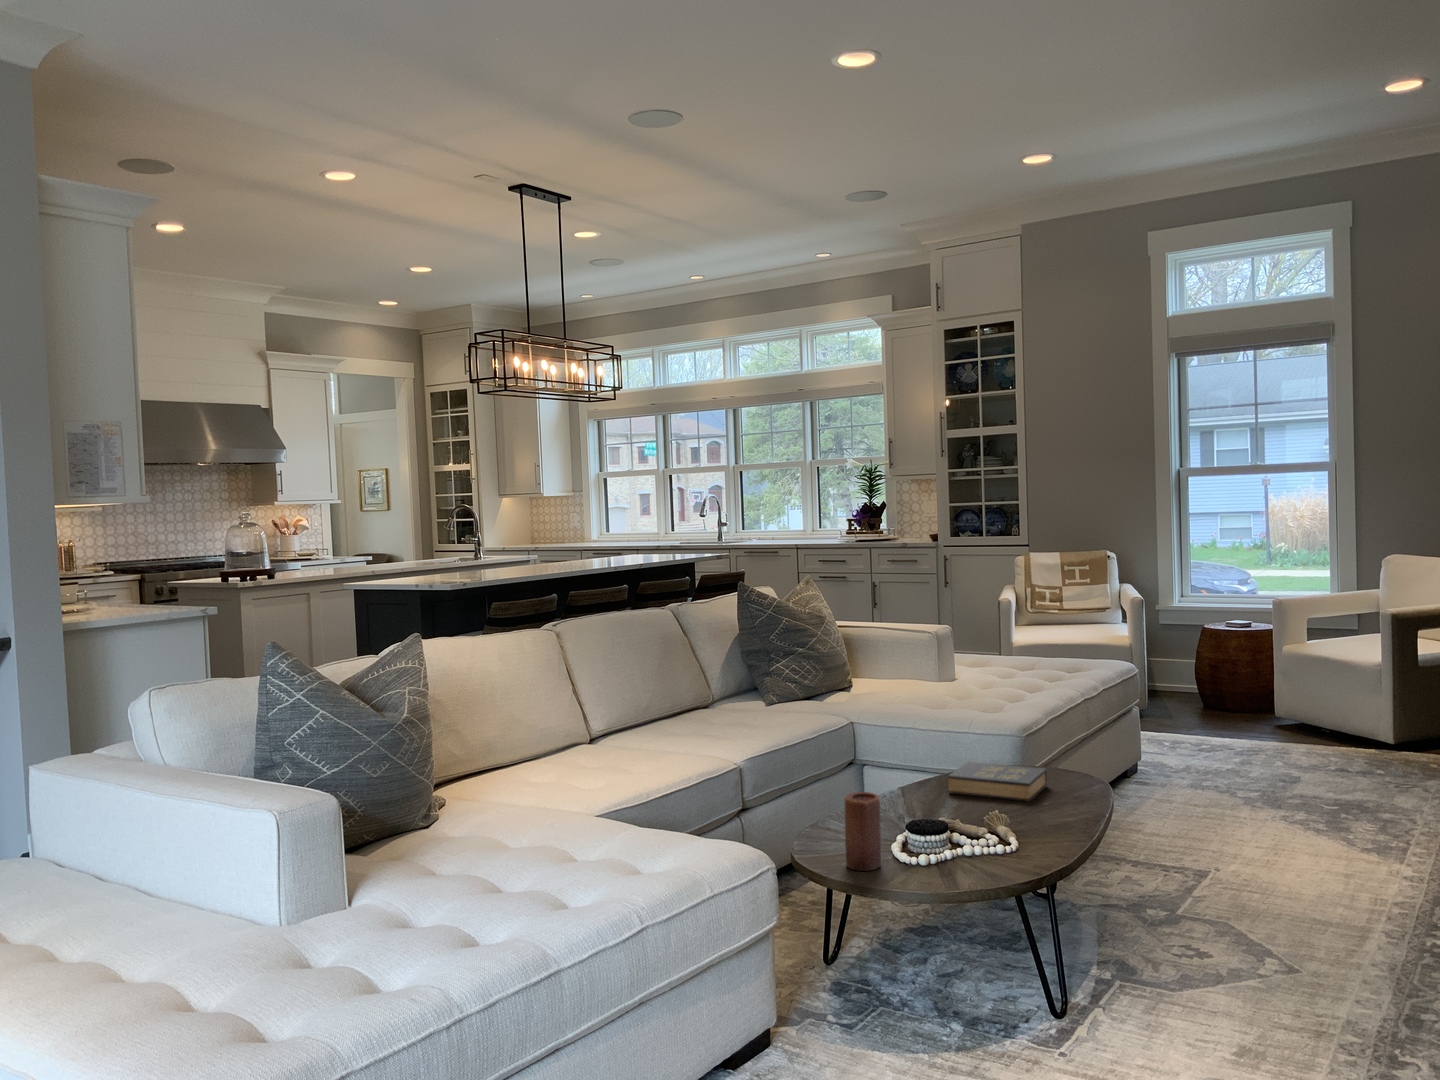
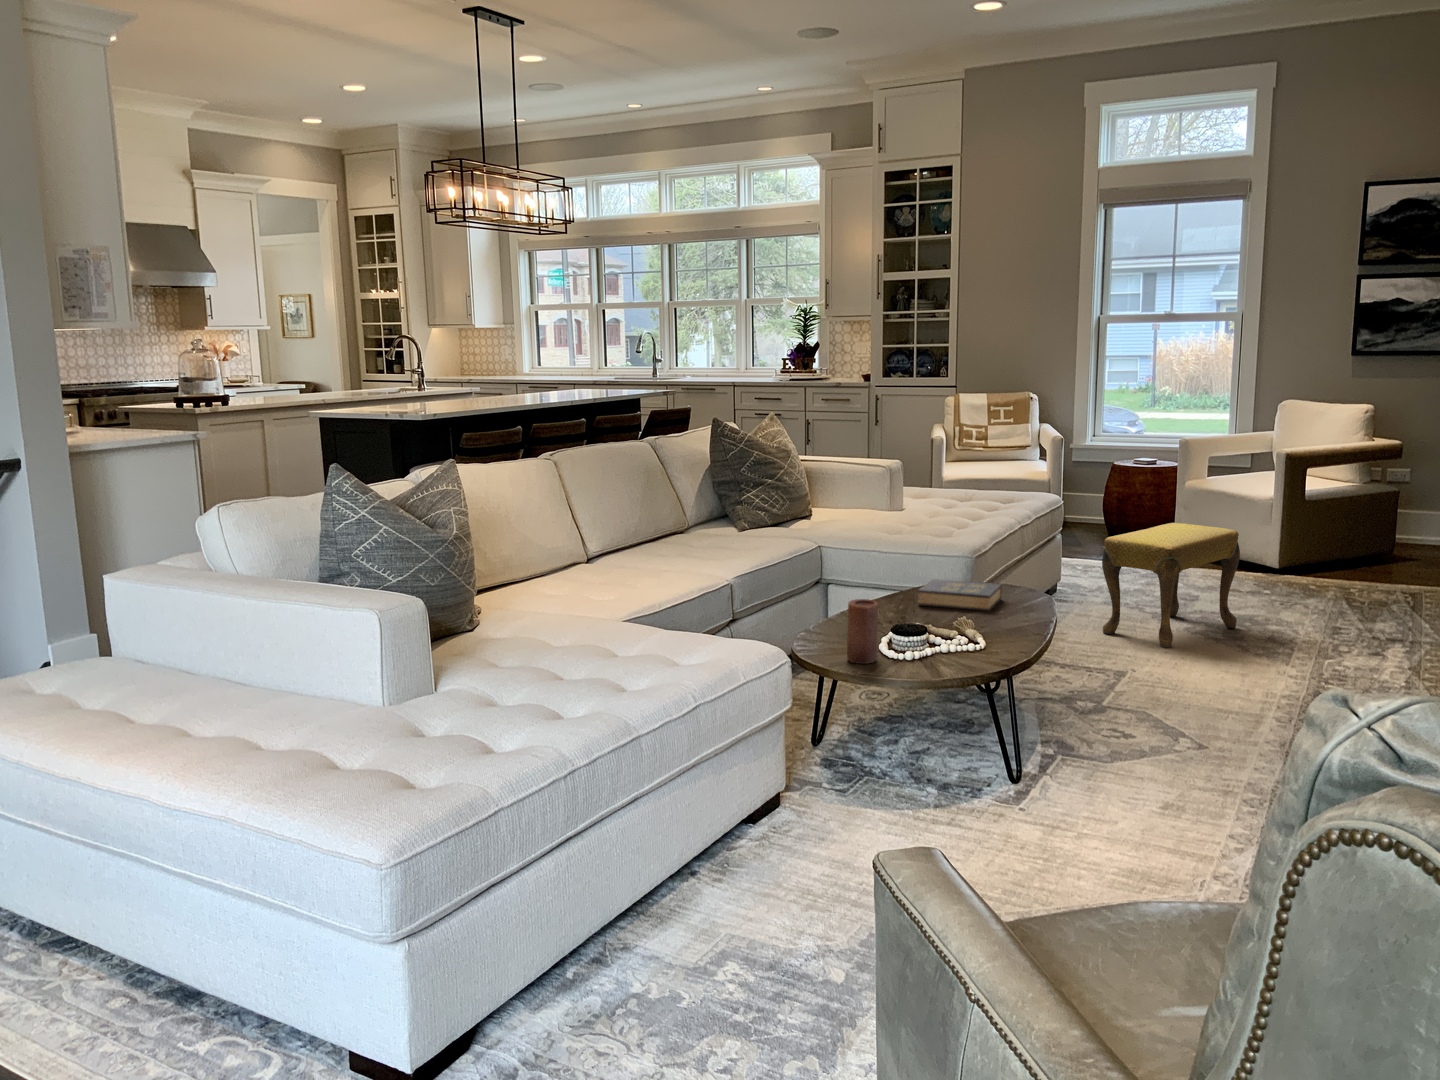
footstool: none [1178,692,1344,840] -> present [1102,523,1240,648]

